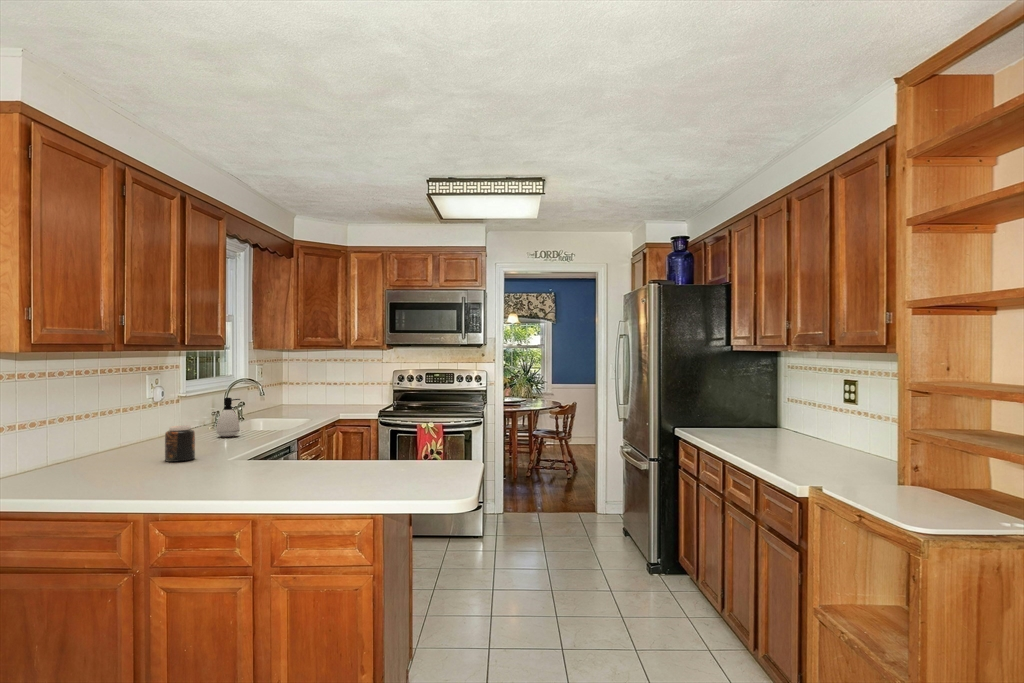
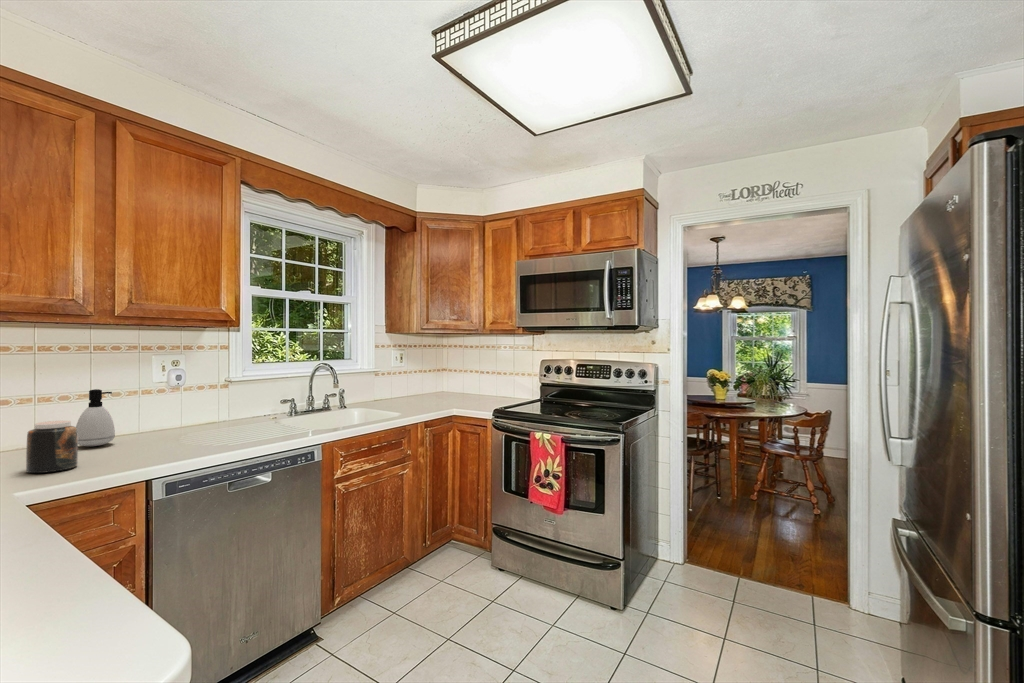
soap dispenser: present [217,398,240,437] -> present [76,389,115,446]

